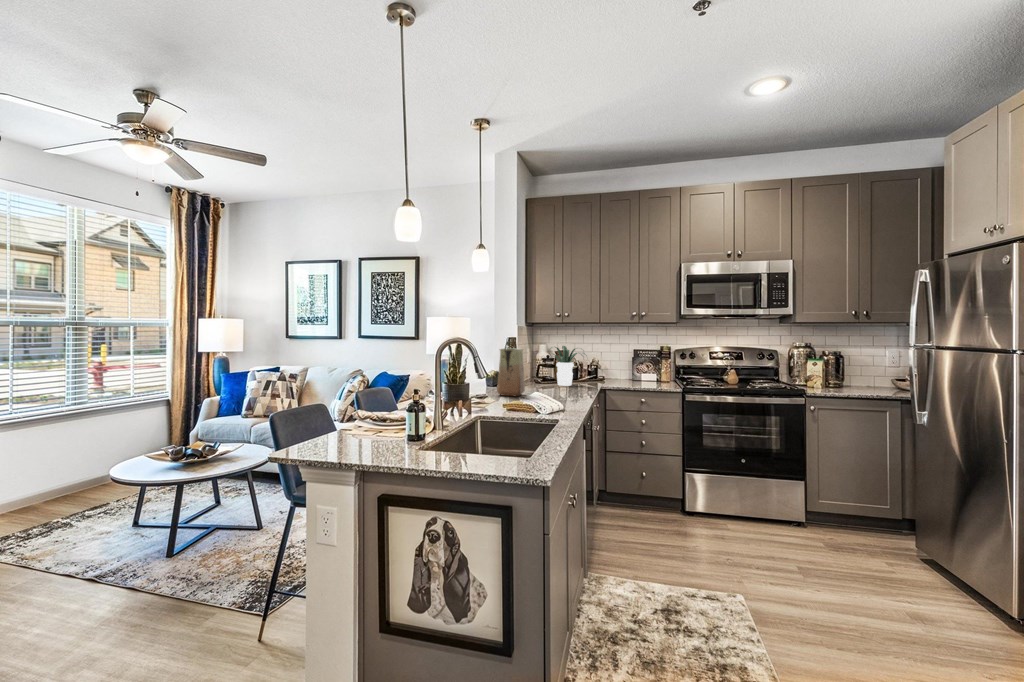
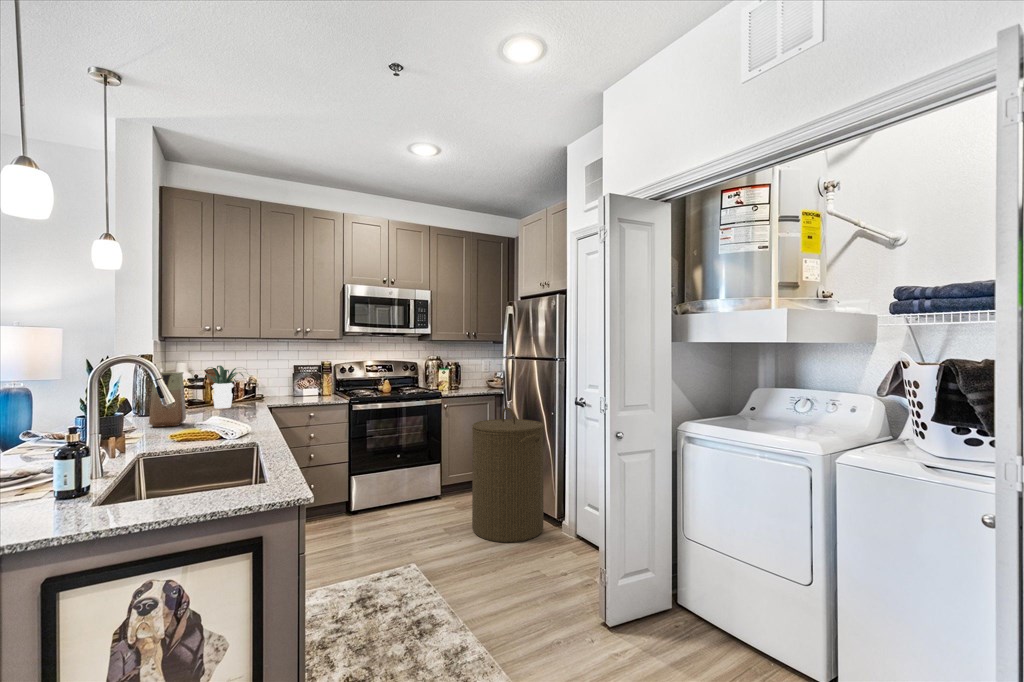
laundry hamper: none [837,418,971,619] -> present [472,407,544,542]

